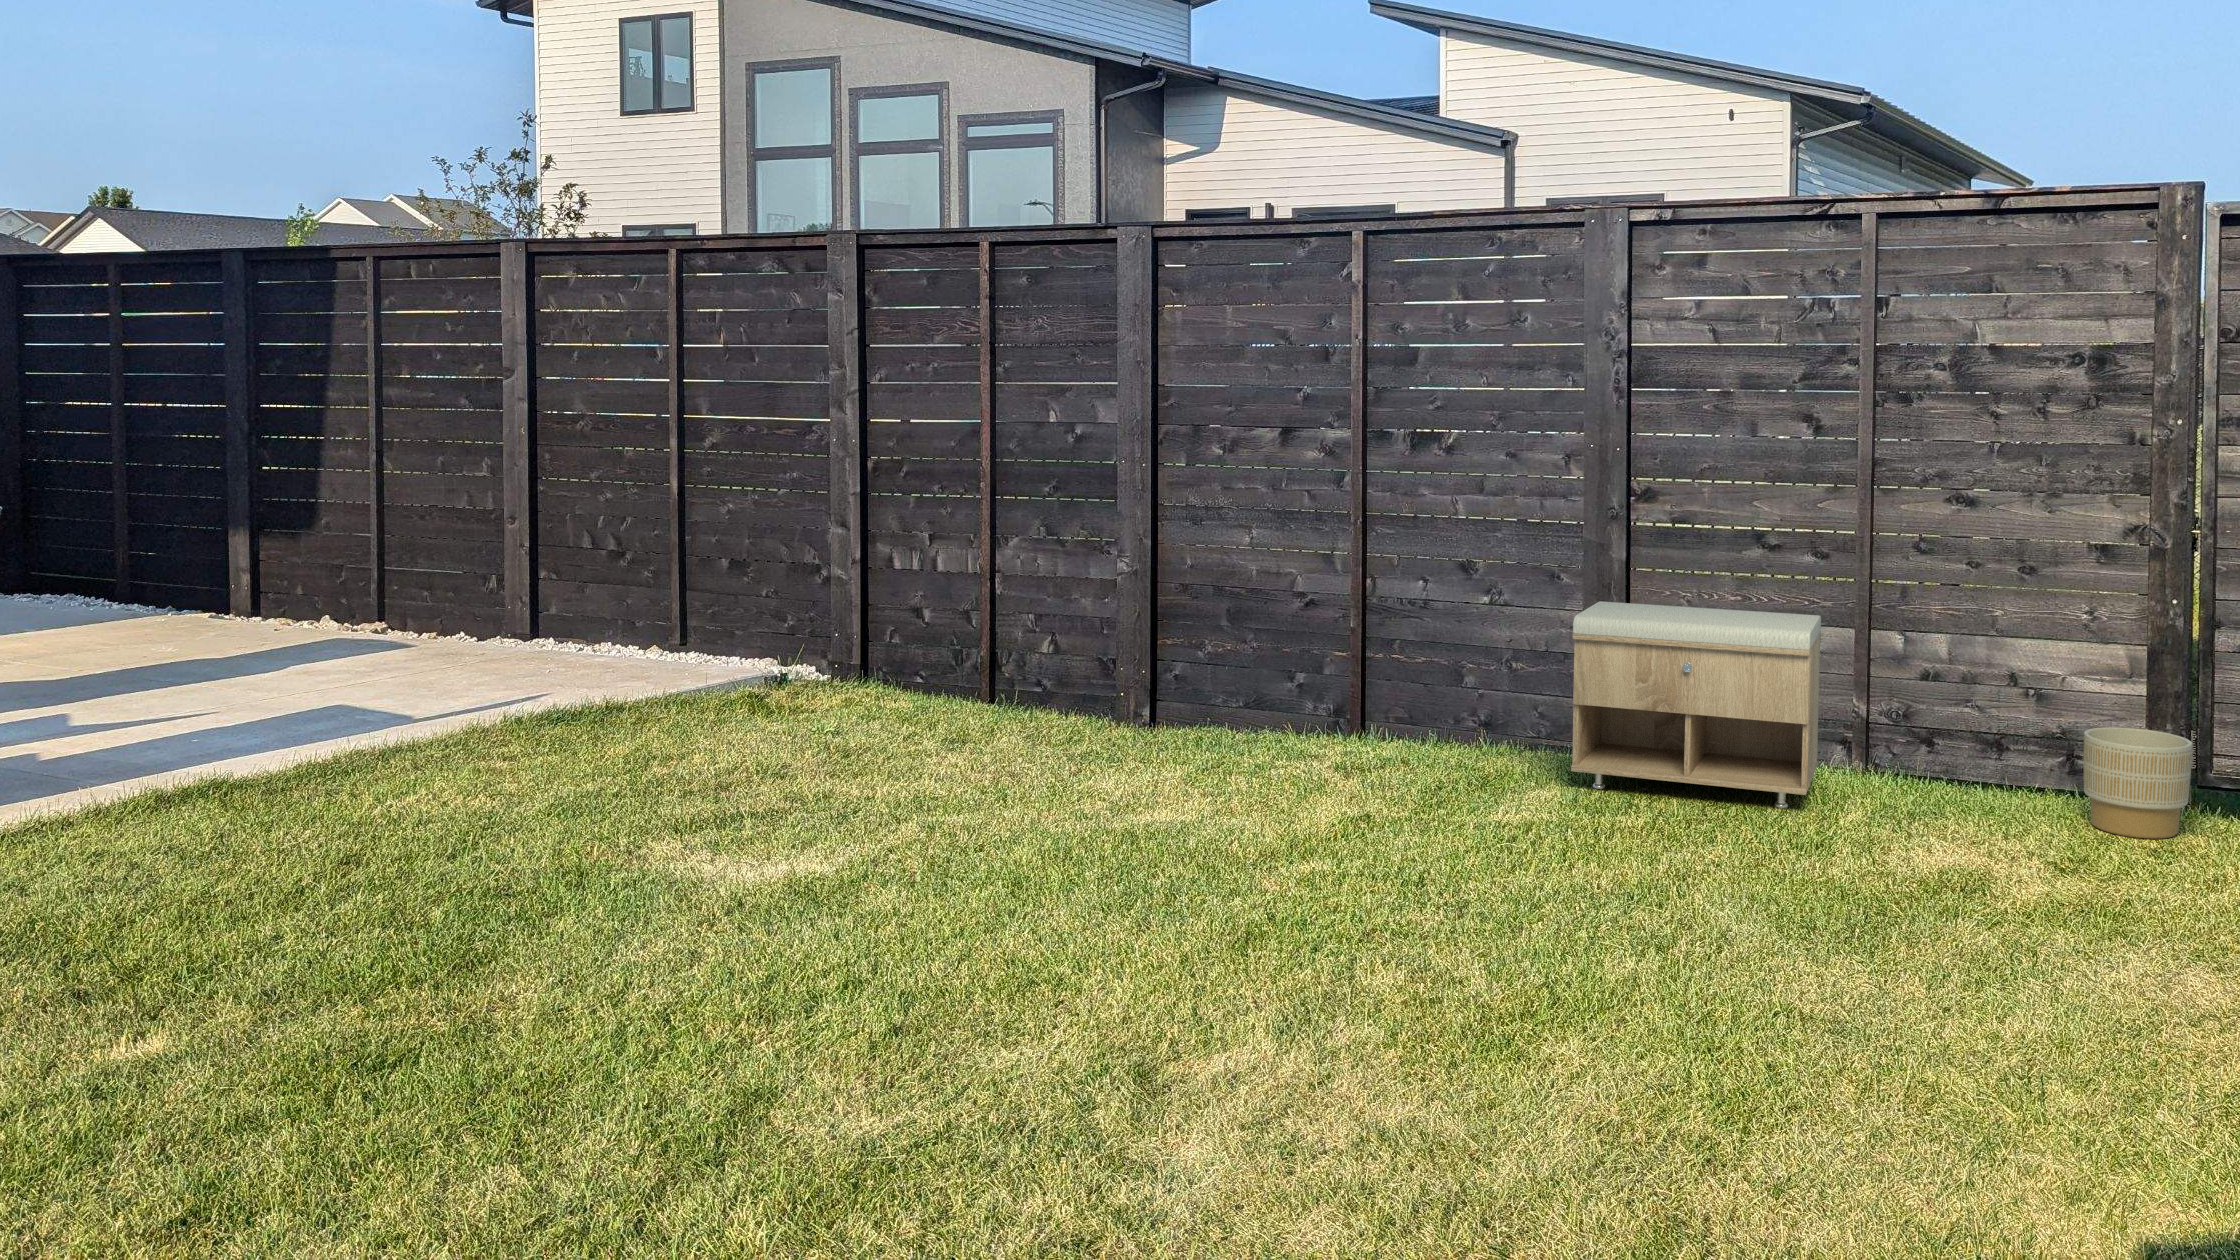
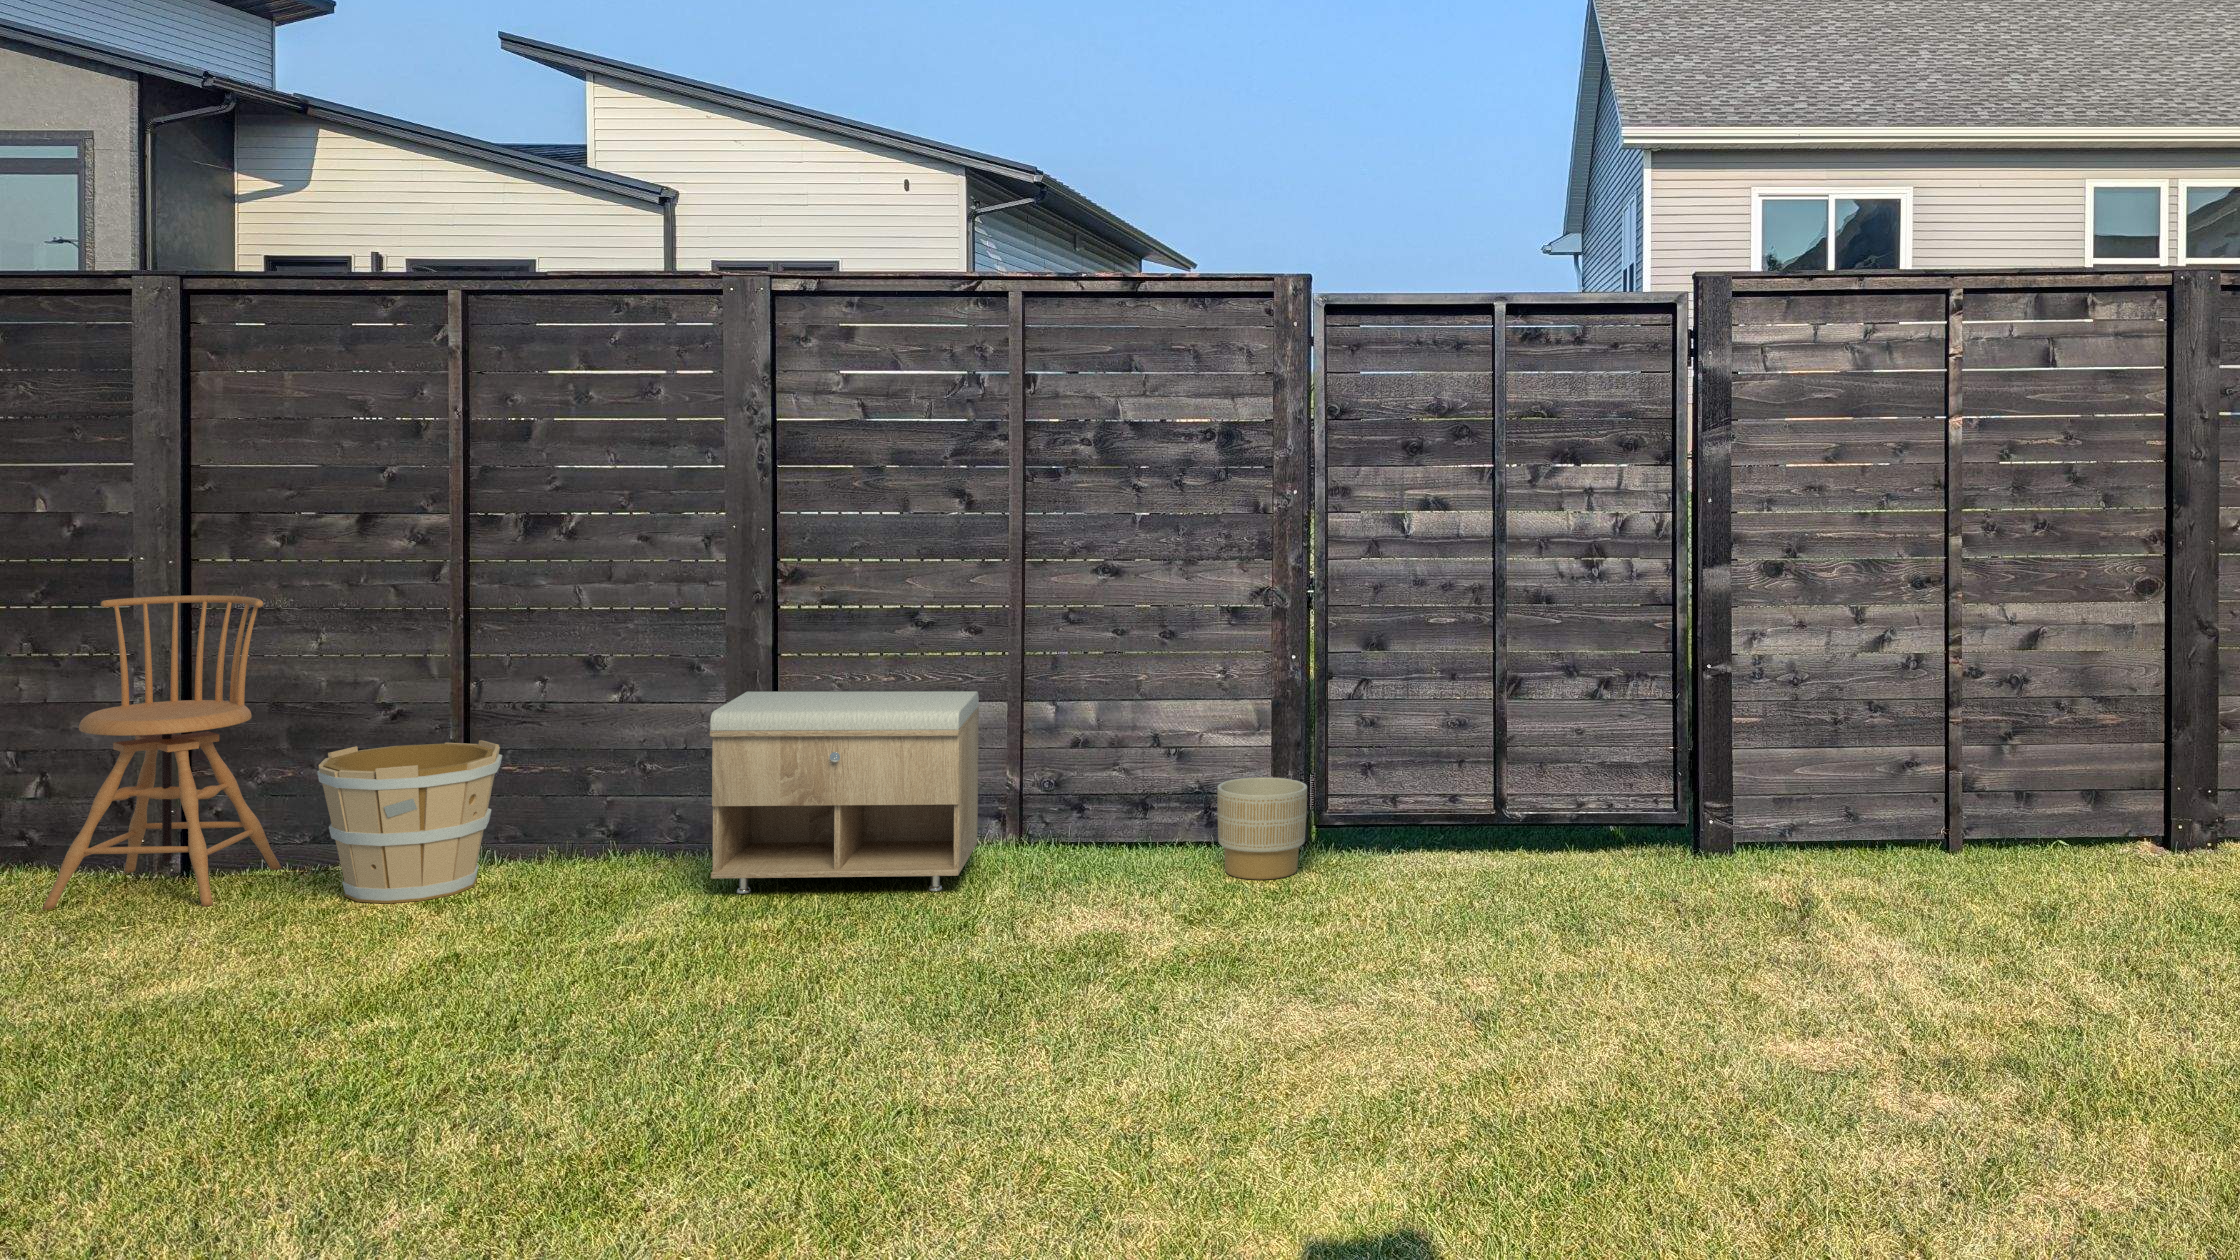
chair: none [1062,495,1222,748] -> present [42,595,282,910]
wooden bucket: none [1253,627,1392,763] -> present [317,740,502,903]

